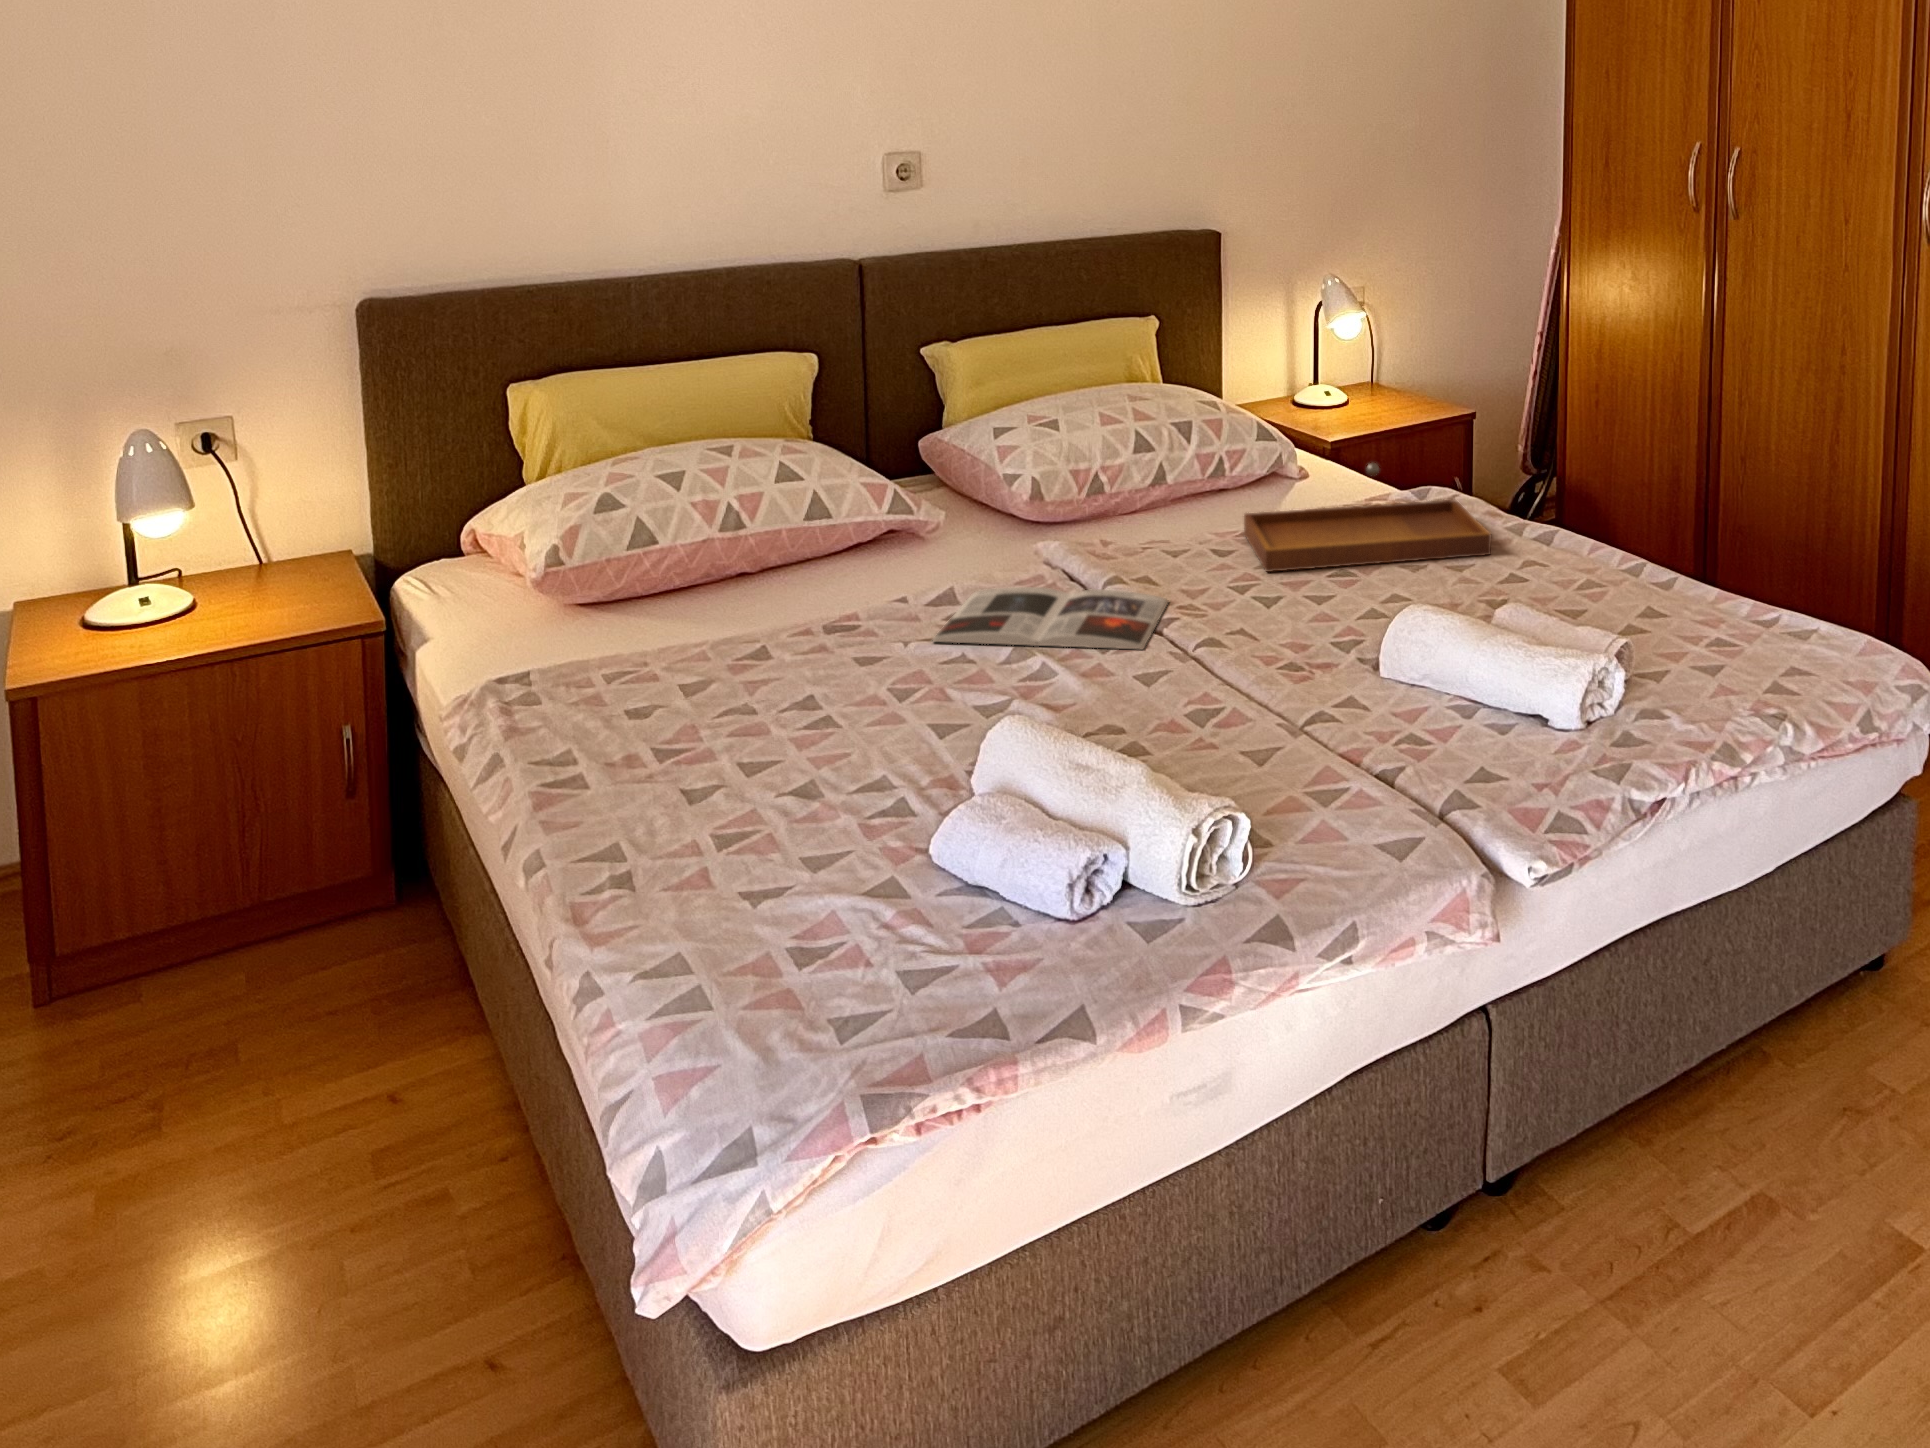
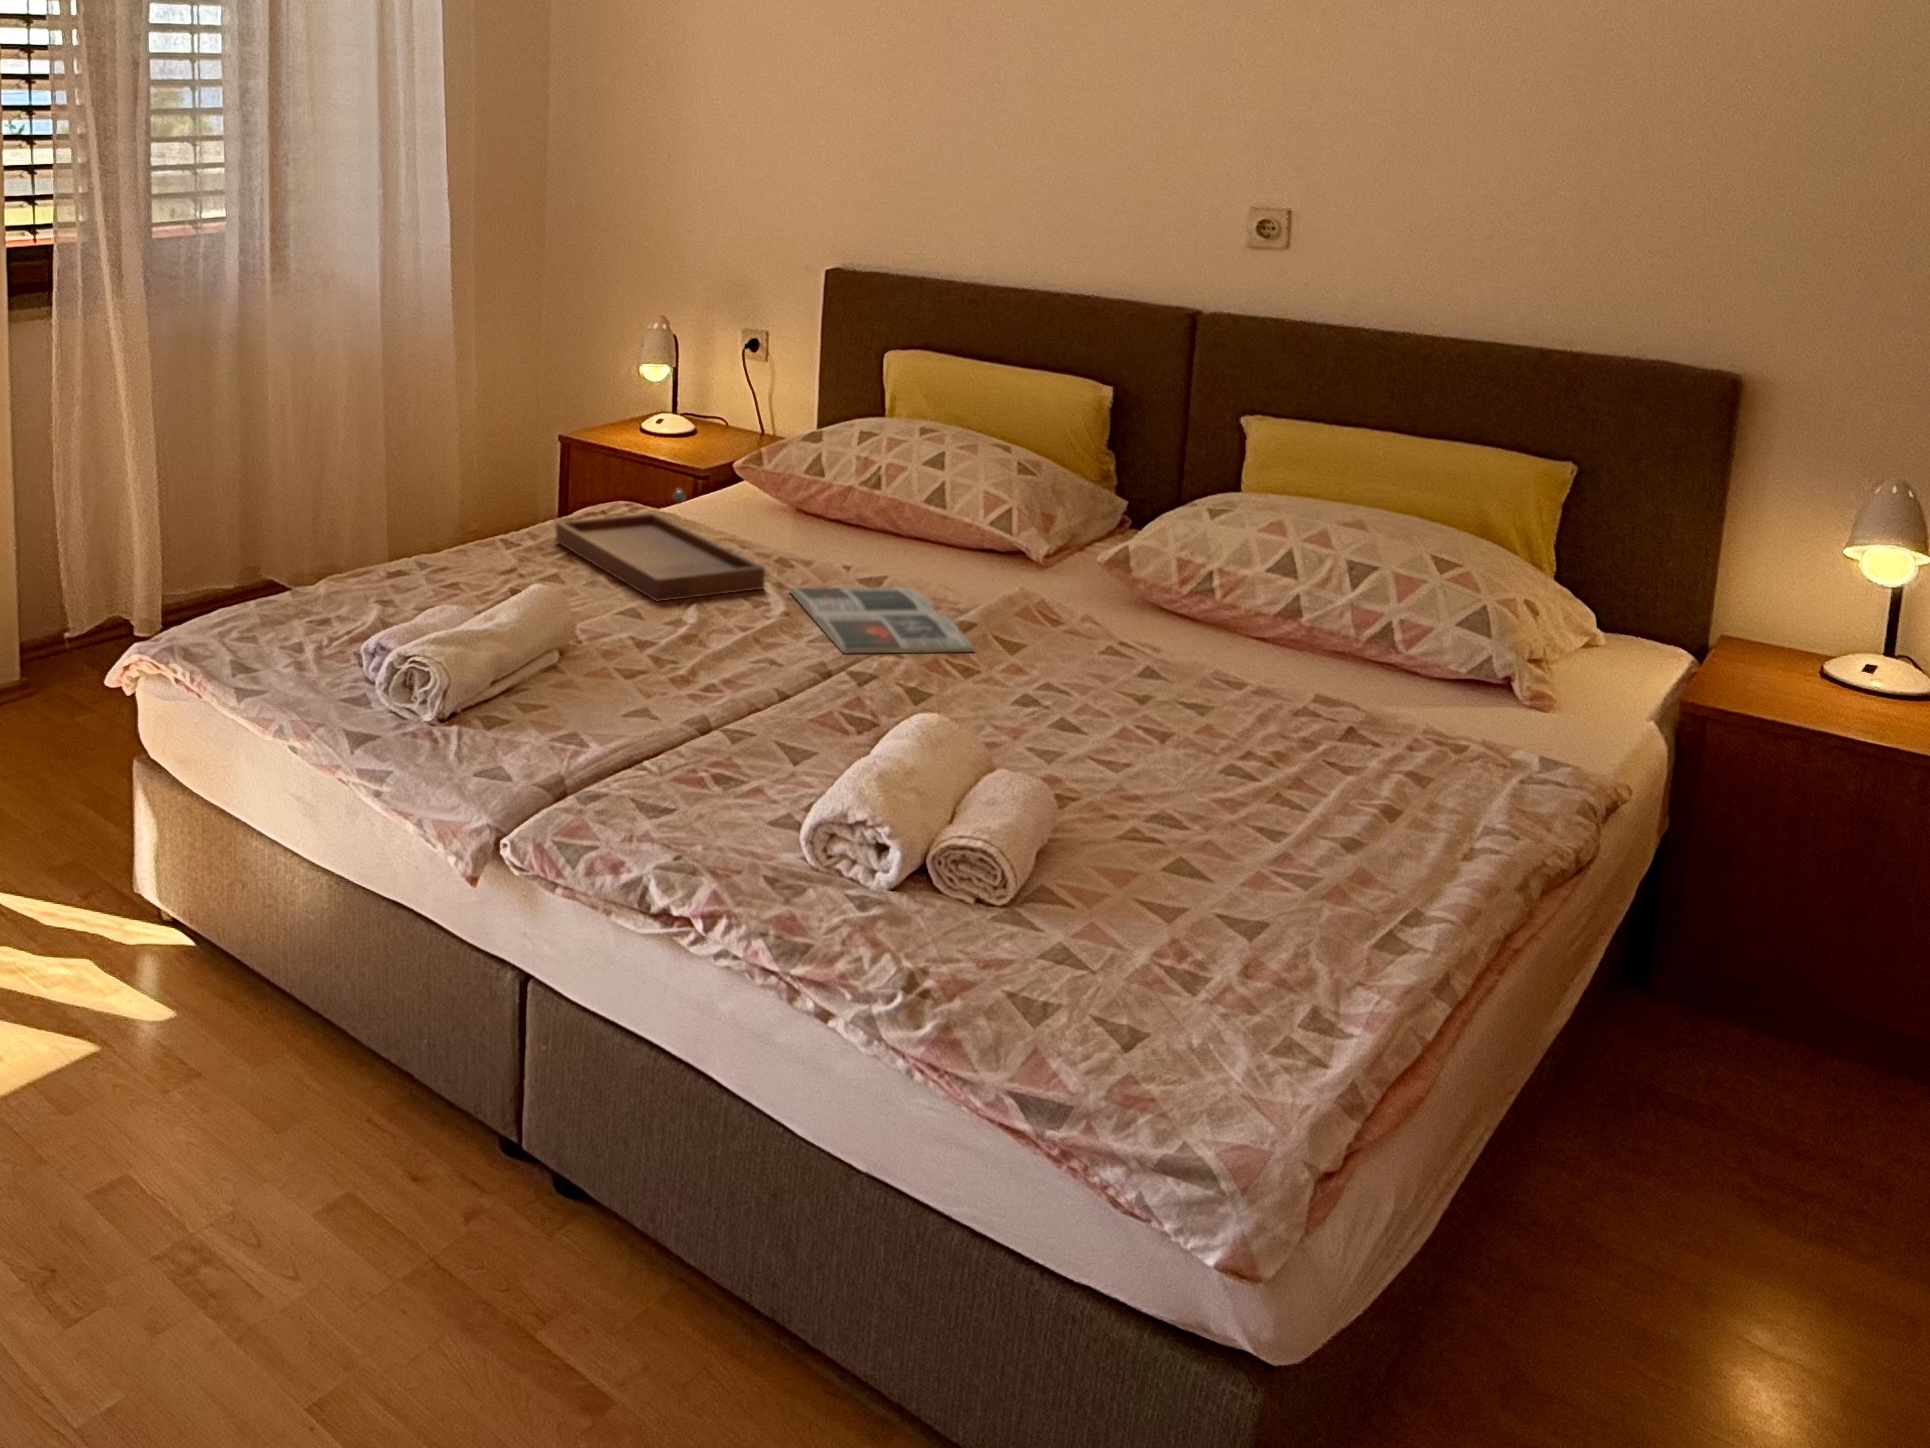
tray: present [1244,463,1491,572] -> present [555,490,765,602]

